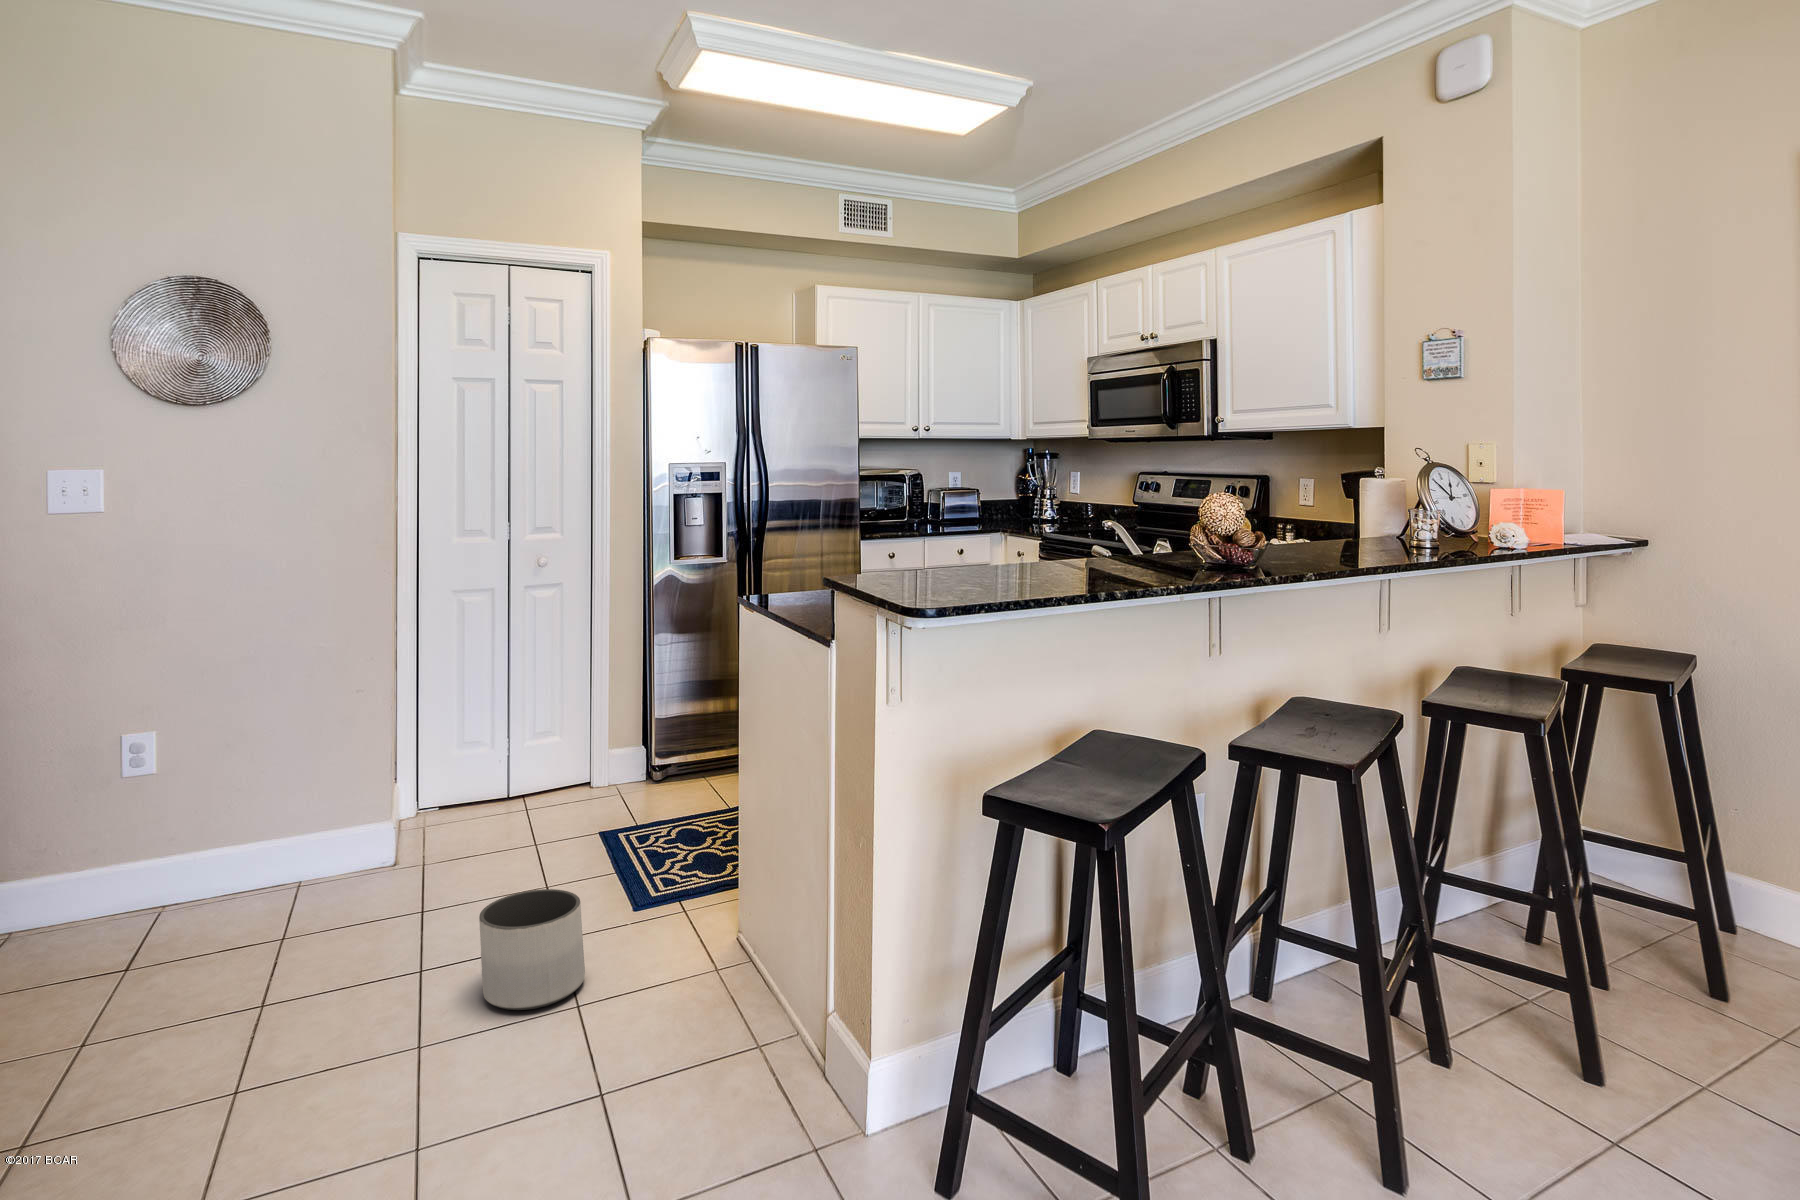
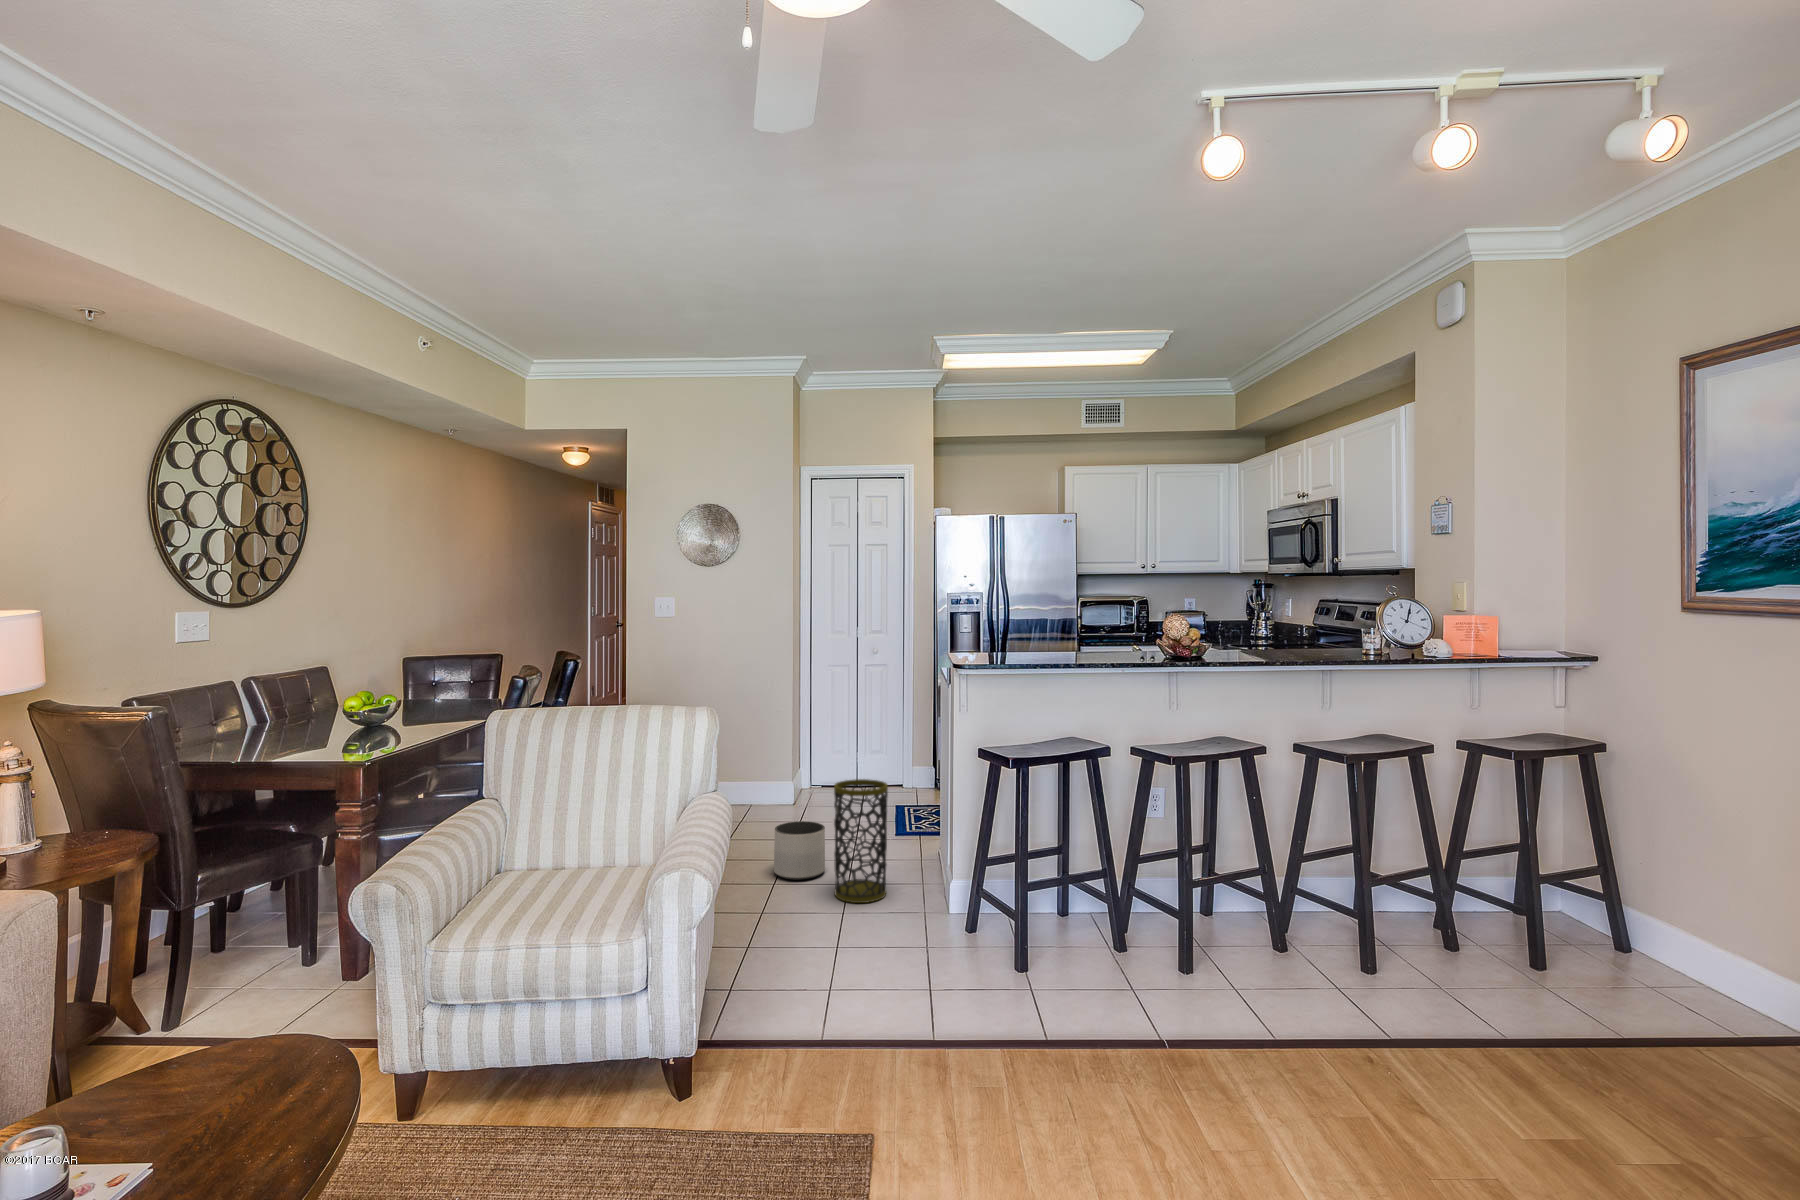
trash can: none [624,800,730,1032] -> present [834,779,888,903]

